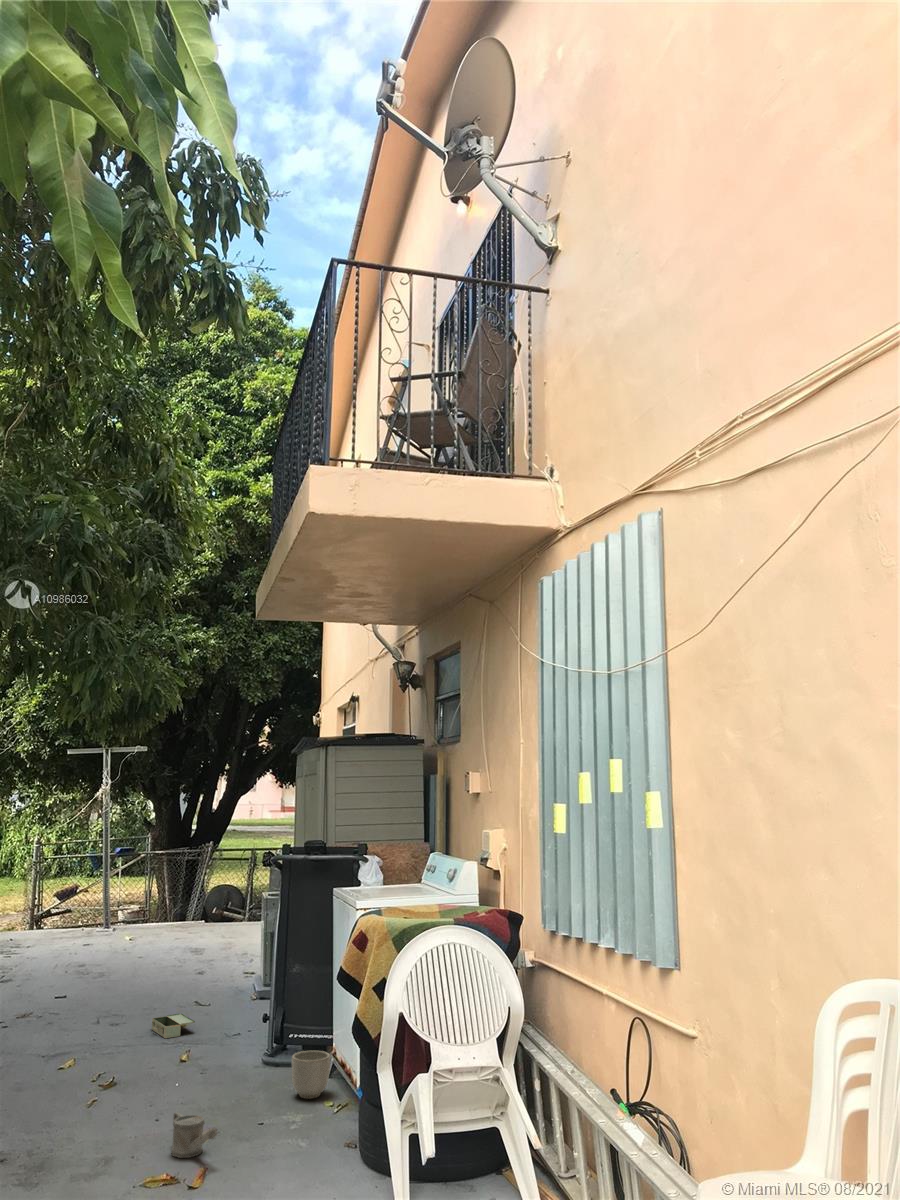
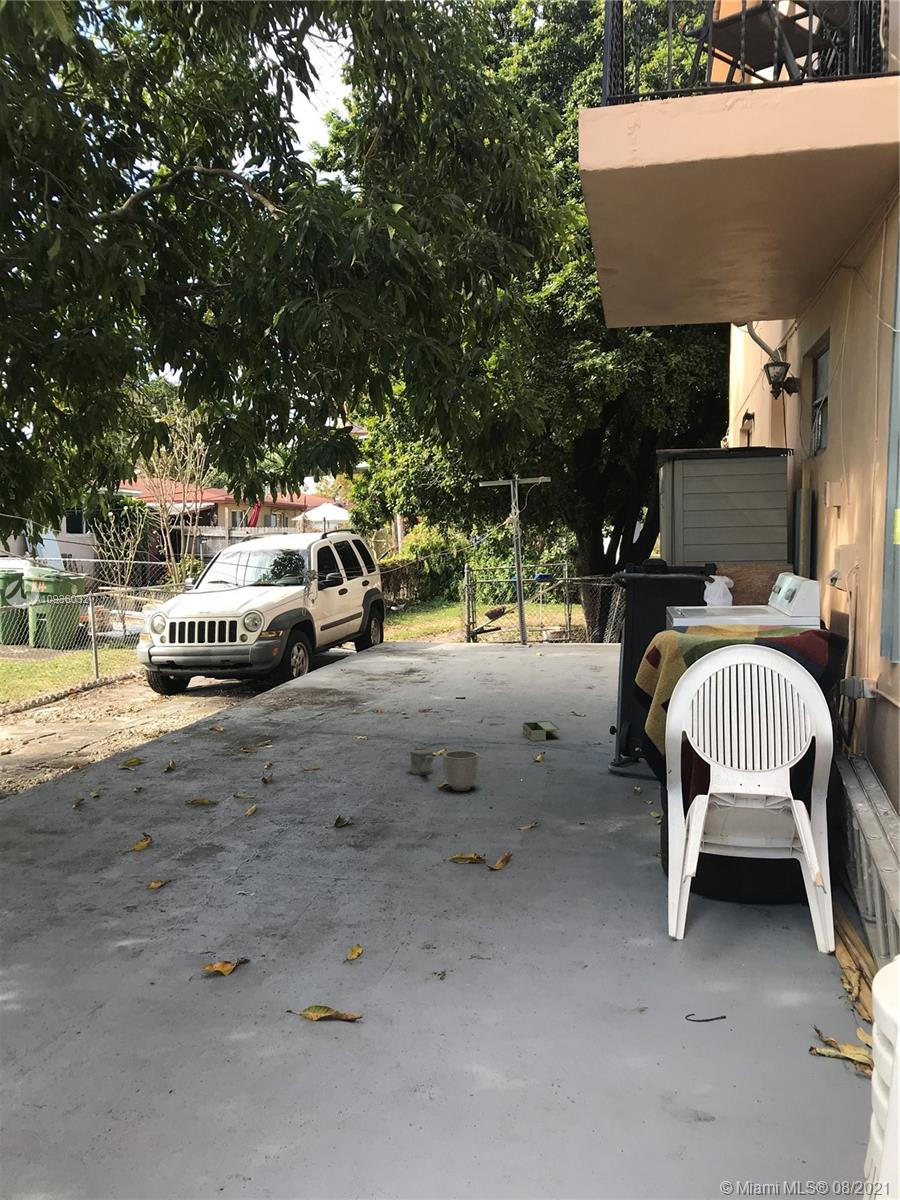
planter: present [292,1051,330,1099] -> present [443,750,479,791]
watering can: present [171,1112,217,1158] -> present [410,746,433,775]

